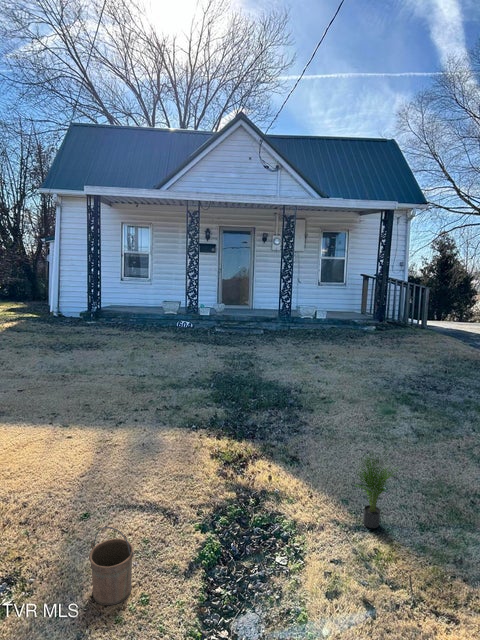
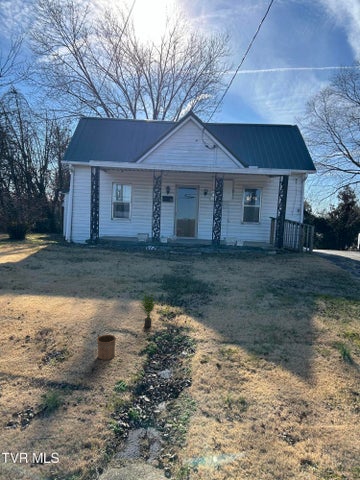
potted plant: present [356,454,394,528] -> present [140,295,156,327]

